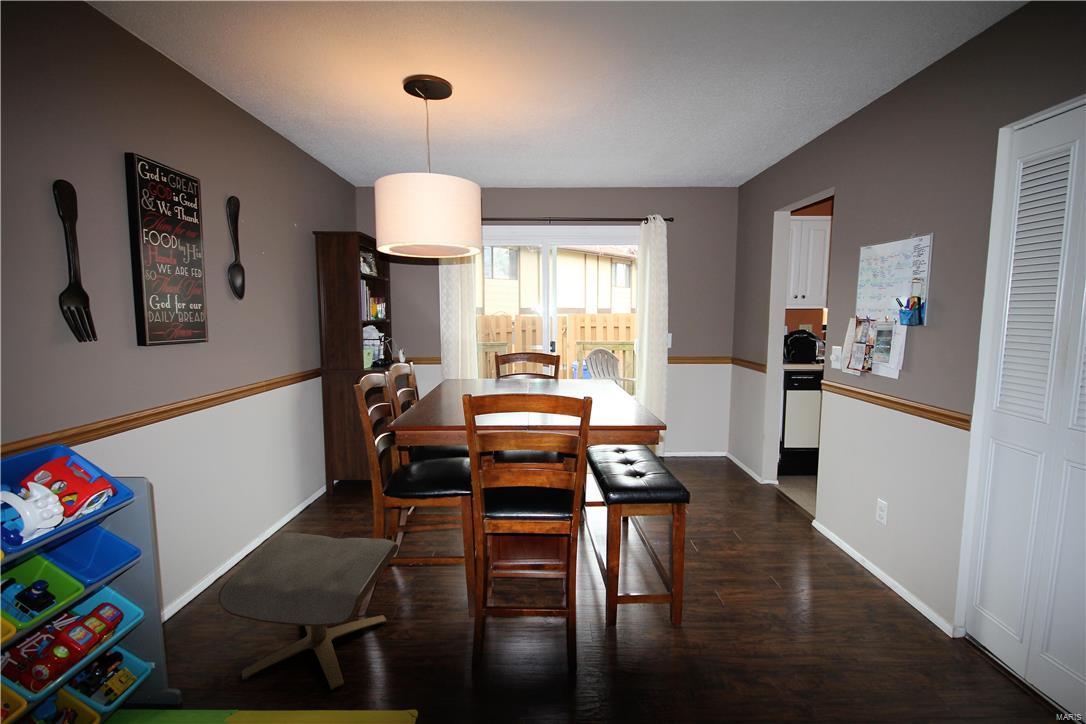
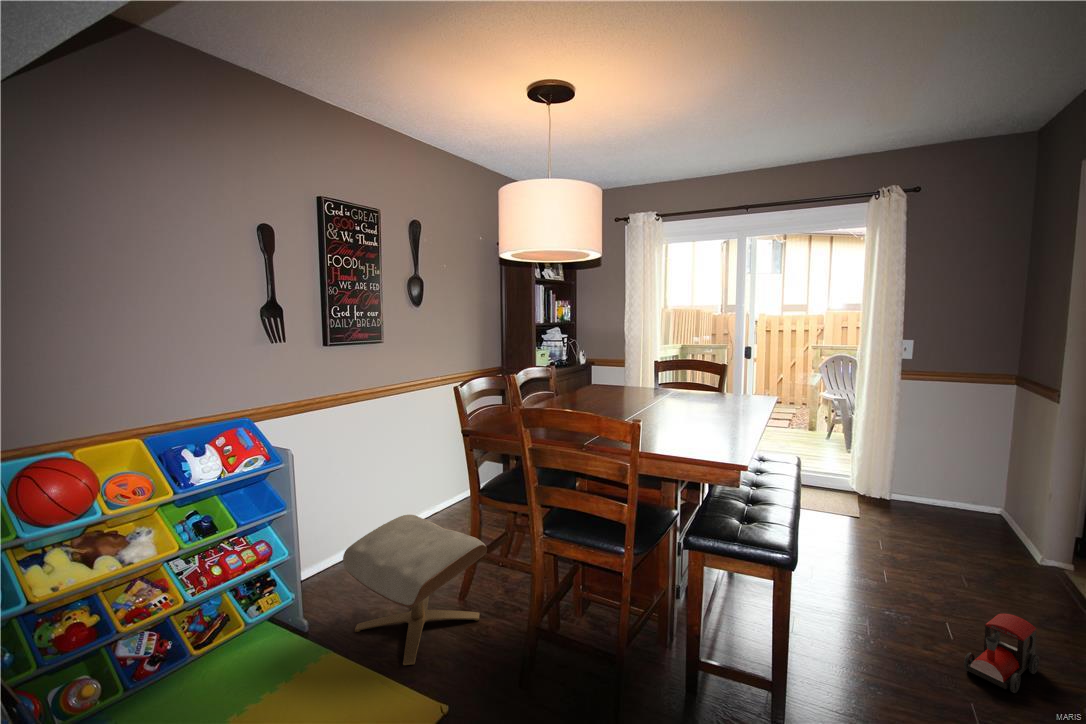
toy train: none [730,510,760,555] -> present [964,613,1039,693]

